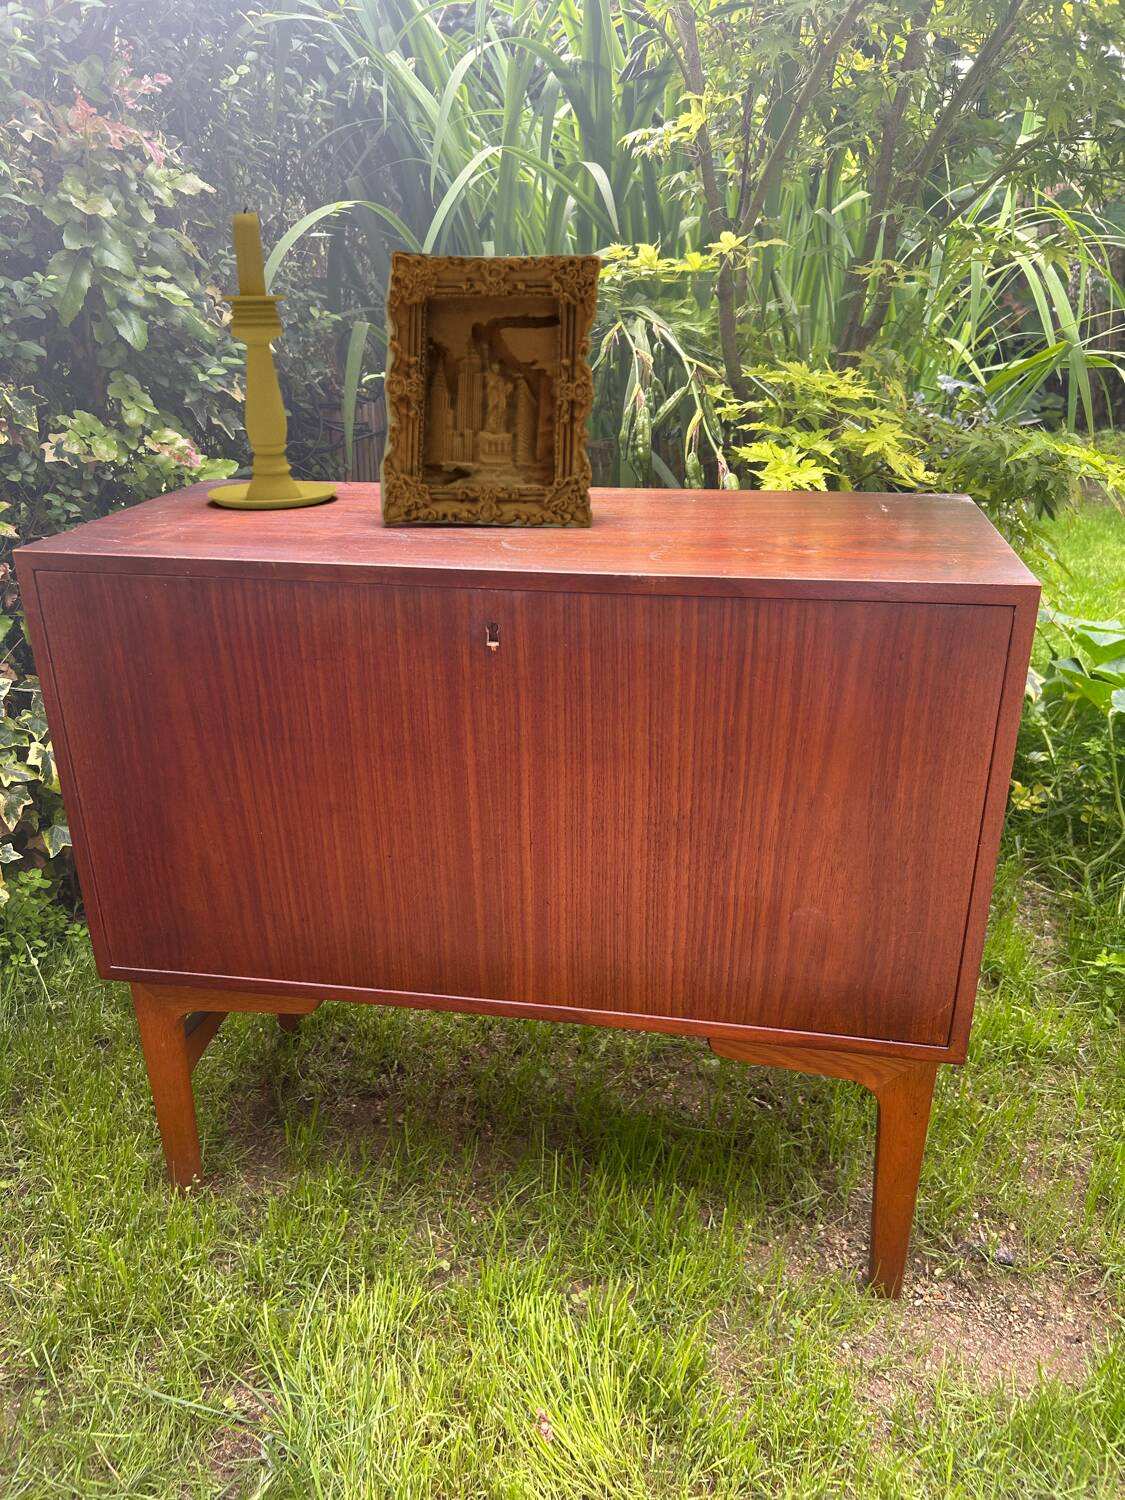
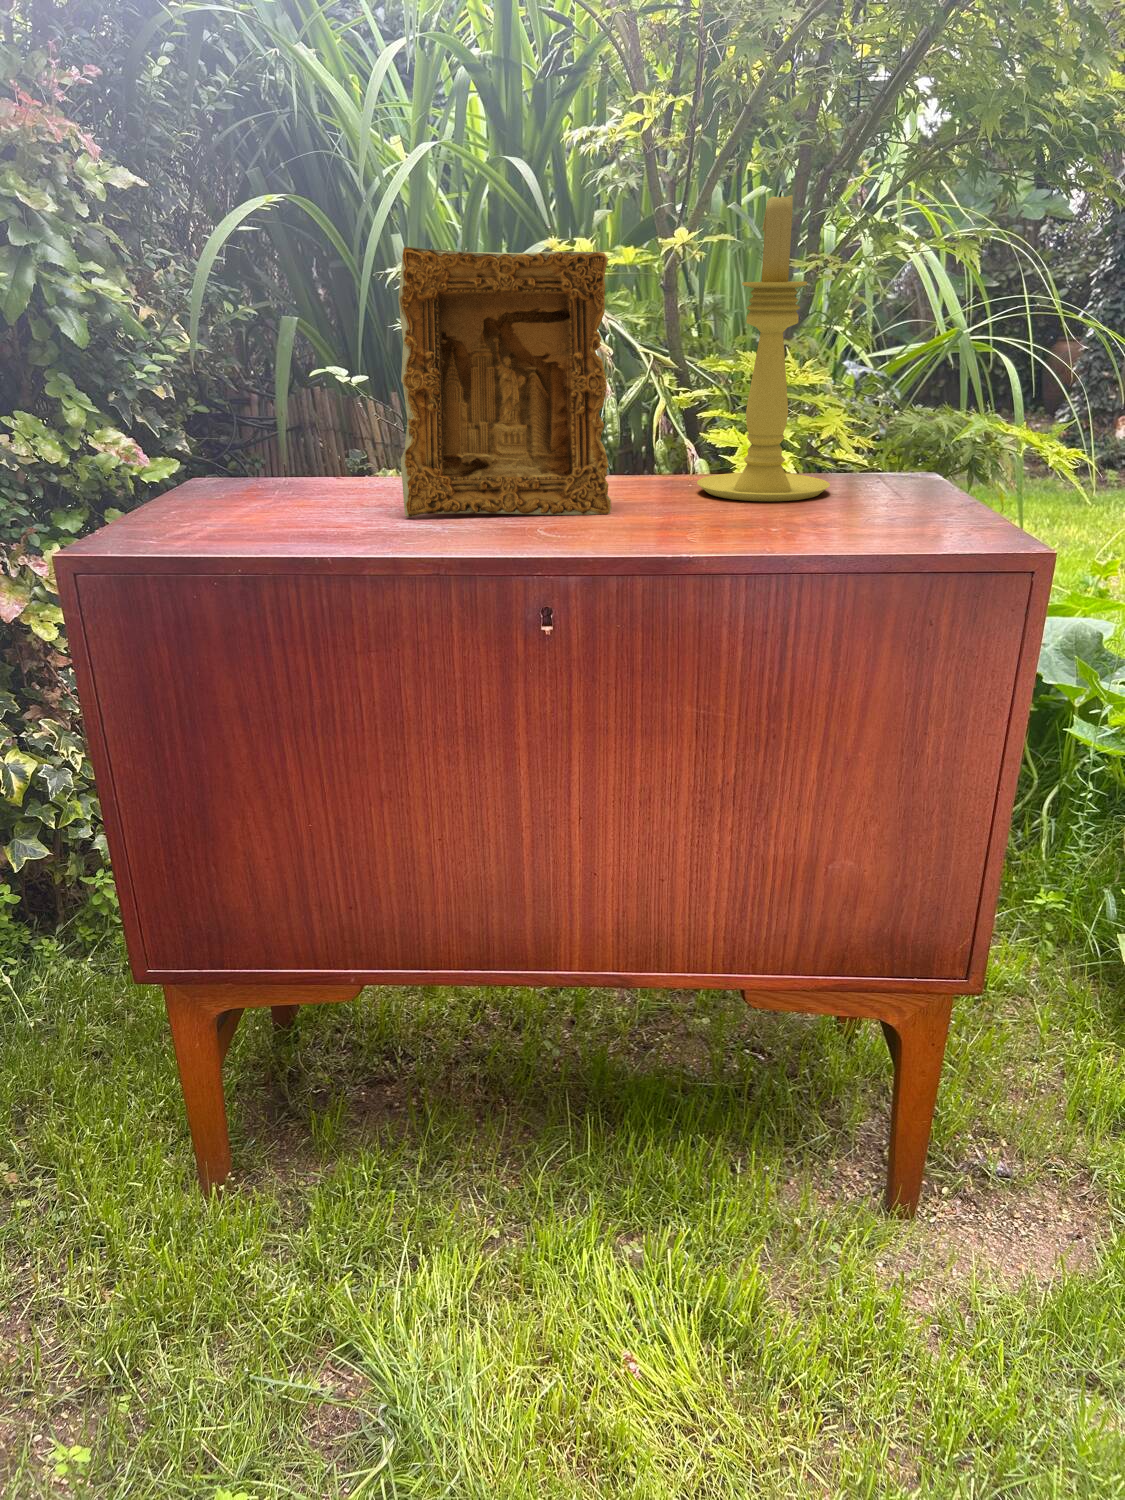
candle holder: present [207,207,338,509] -> present [697,190,830,501]

